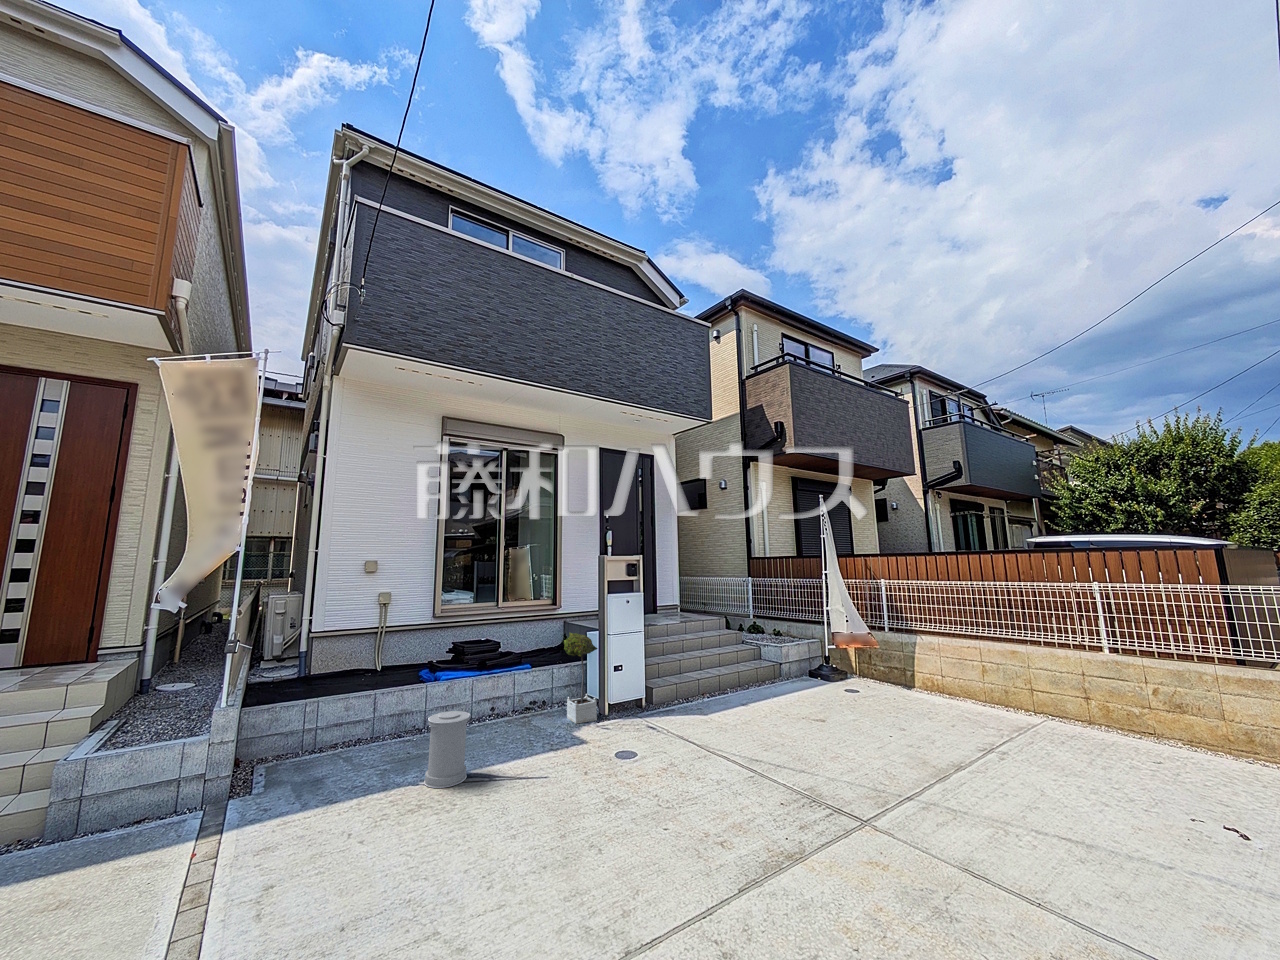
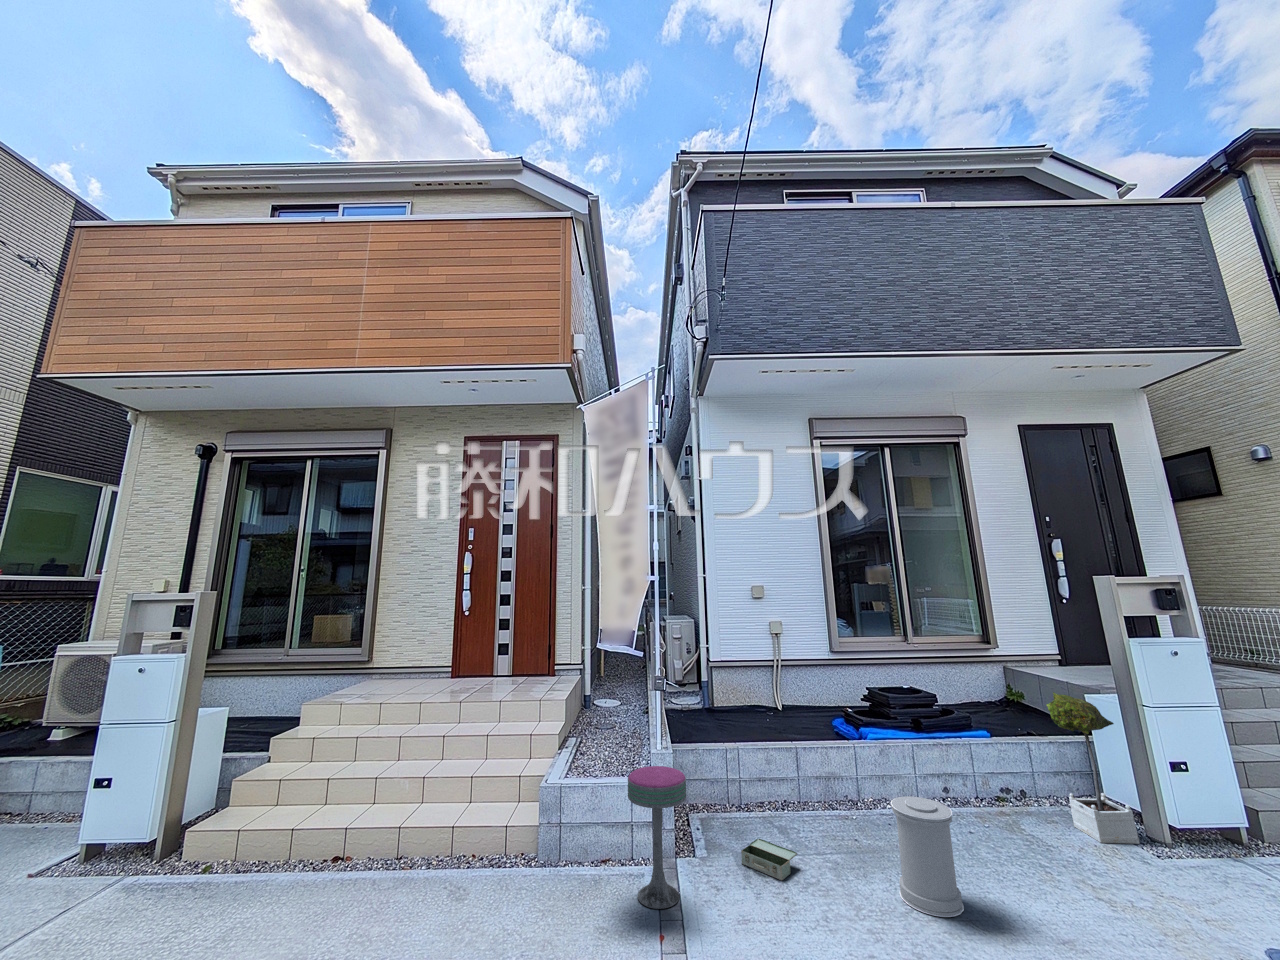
bar stool: none [166,722,239,847] -> present [628,766,686,909]
toolbox: none [294,771,349,796] -> present [741,839,797,880]

